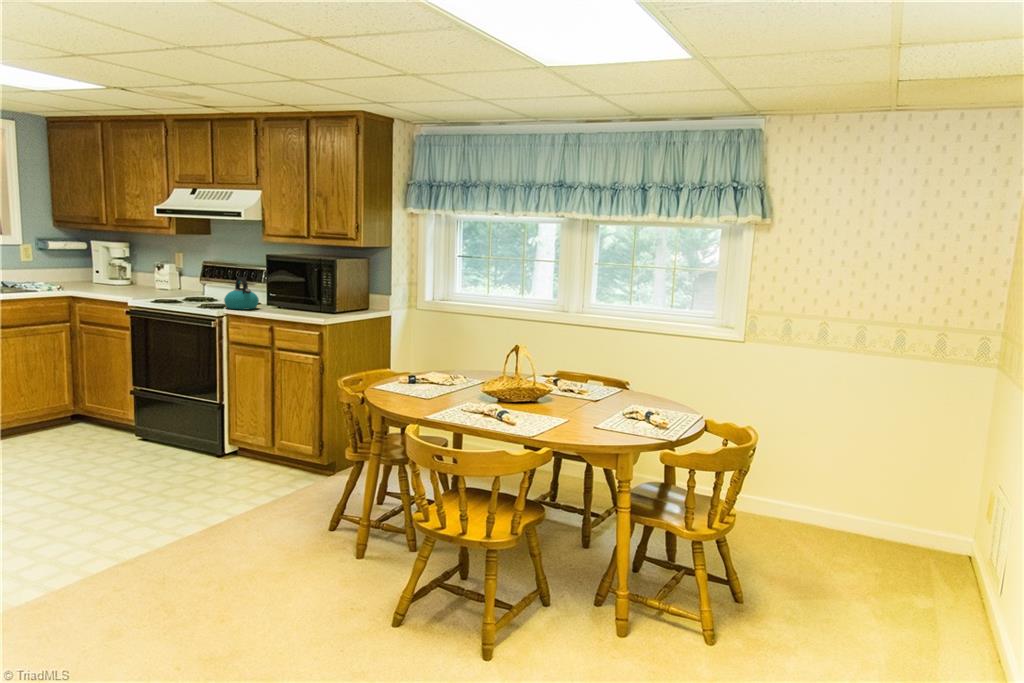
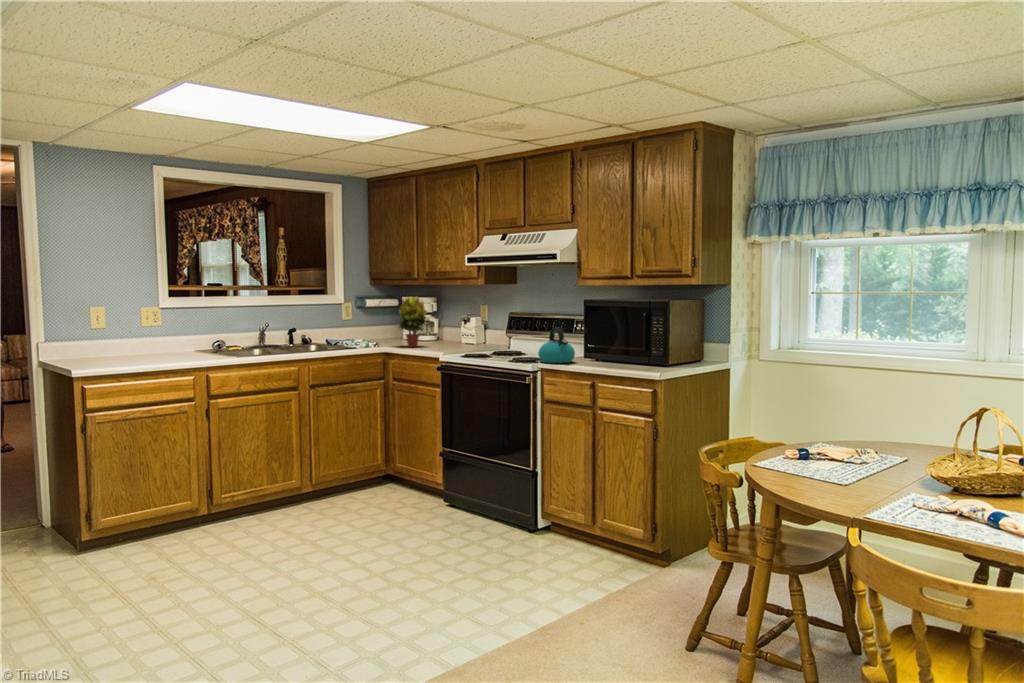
potted plant: none [83,242,120,292] -> present [399,297,427,347]

